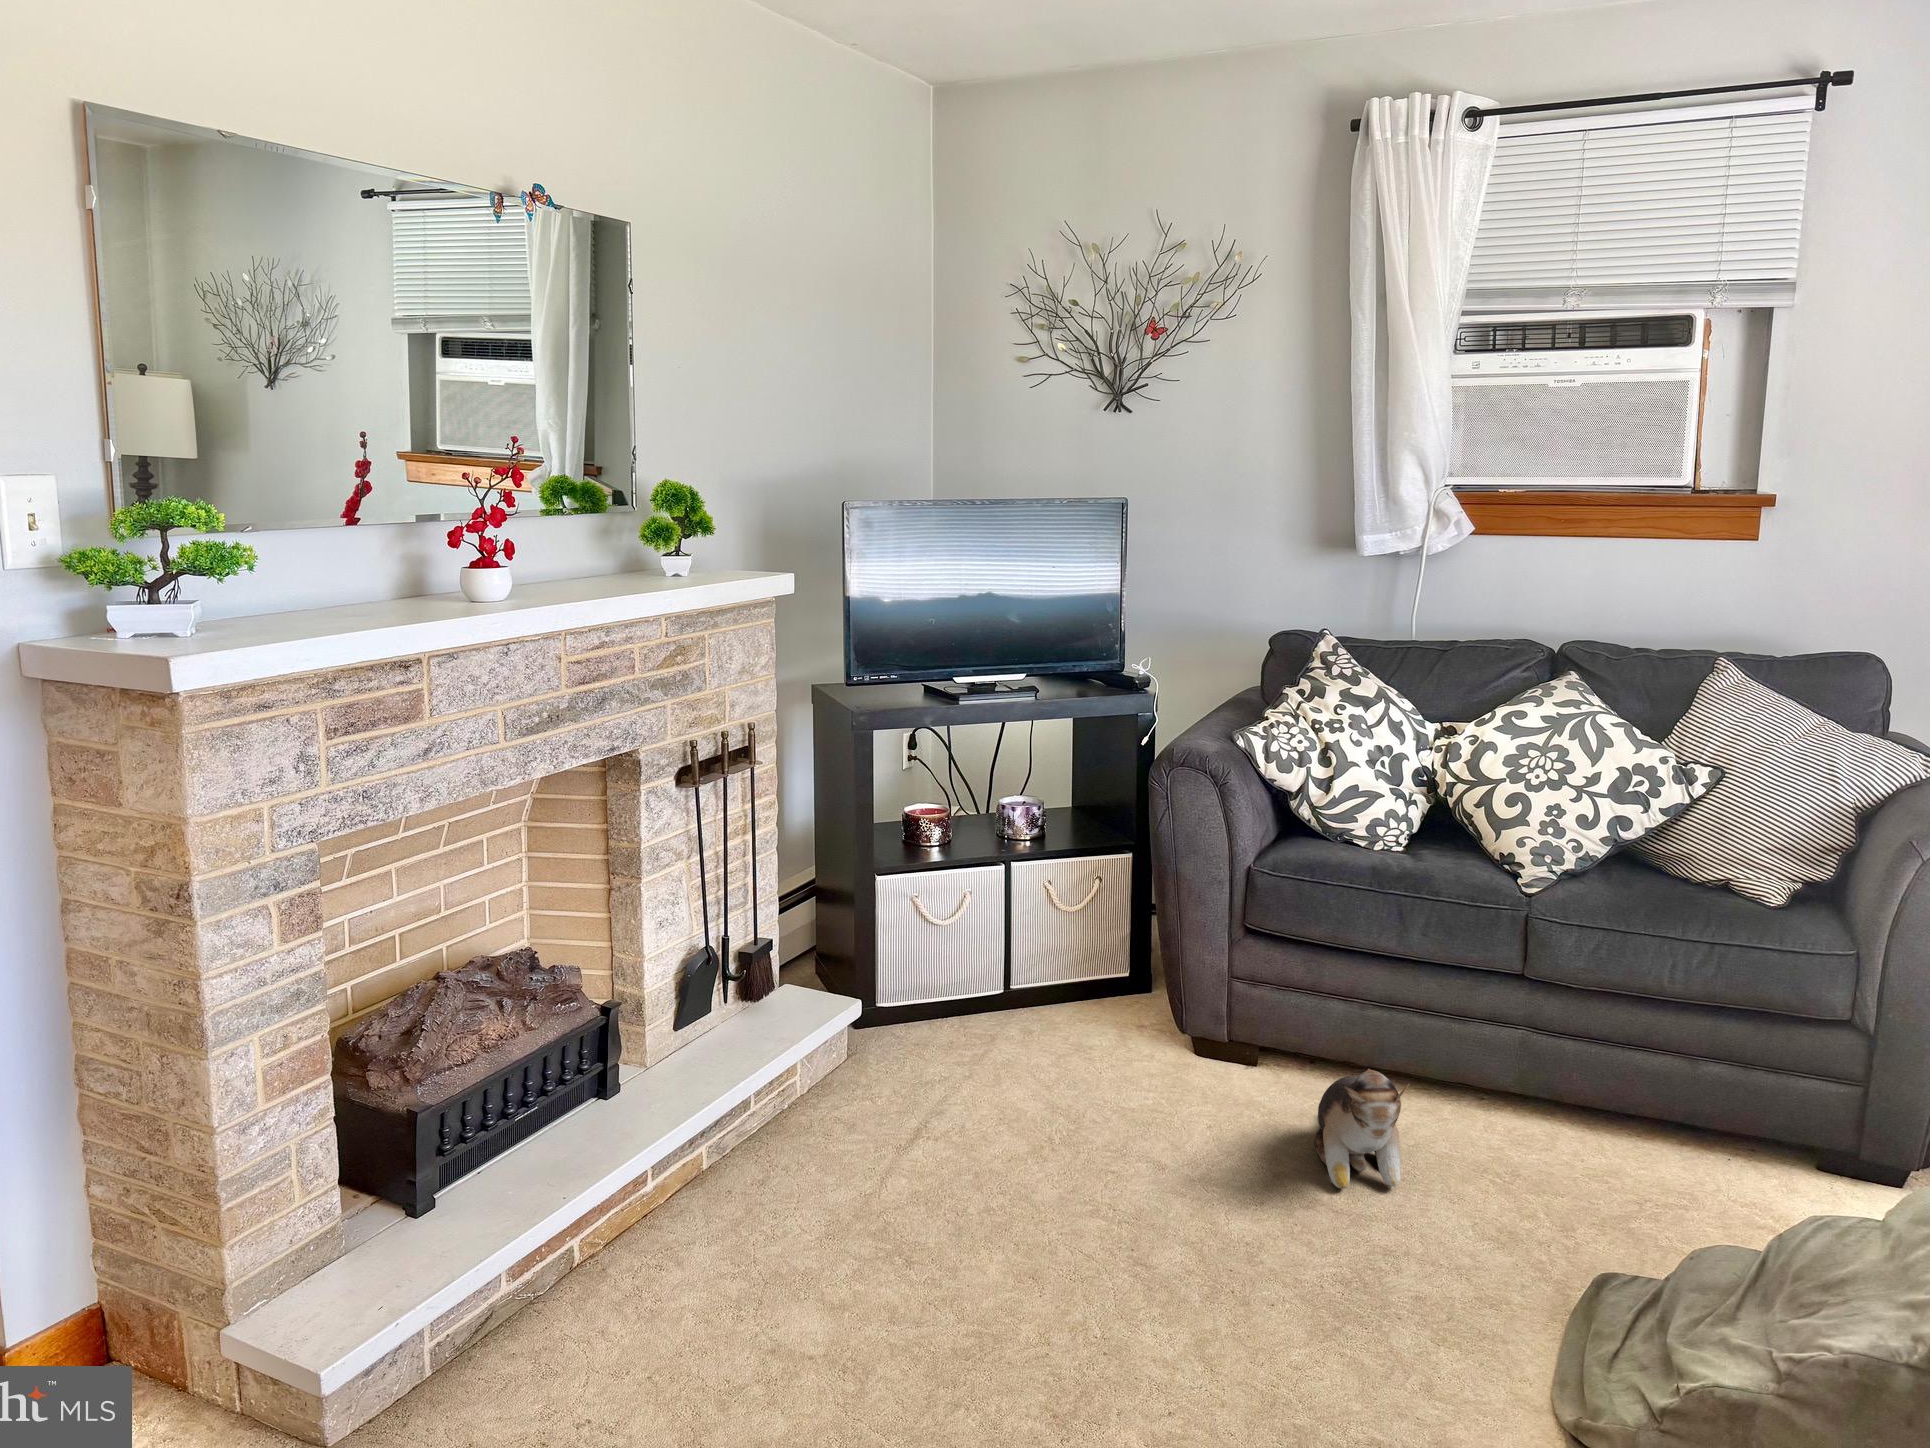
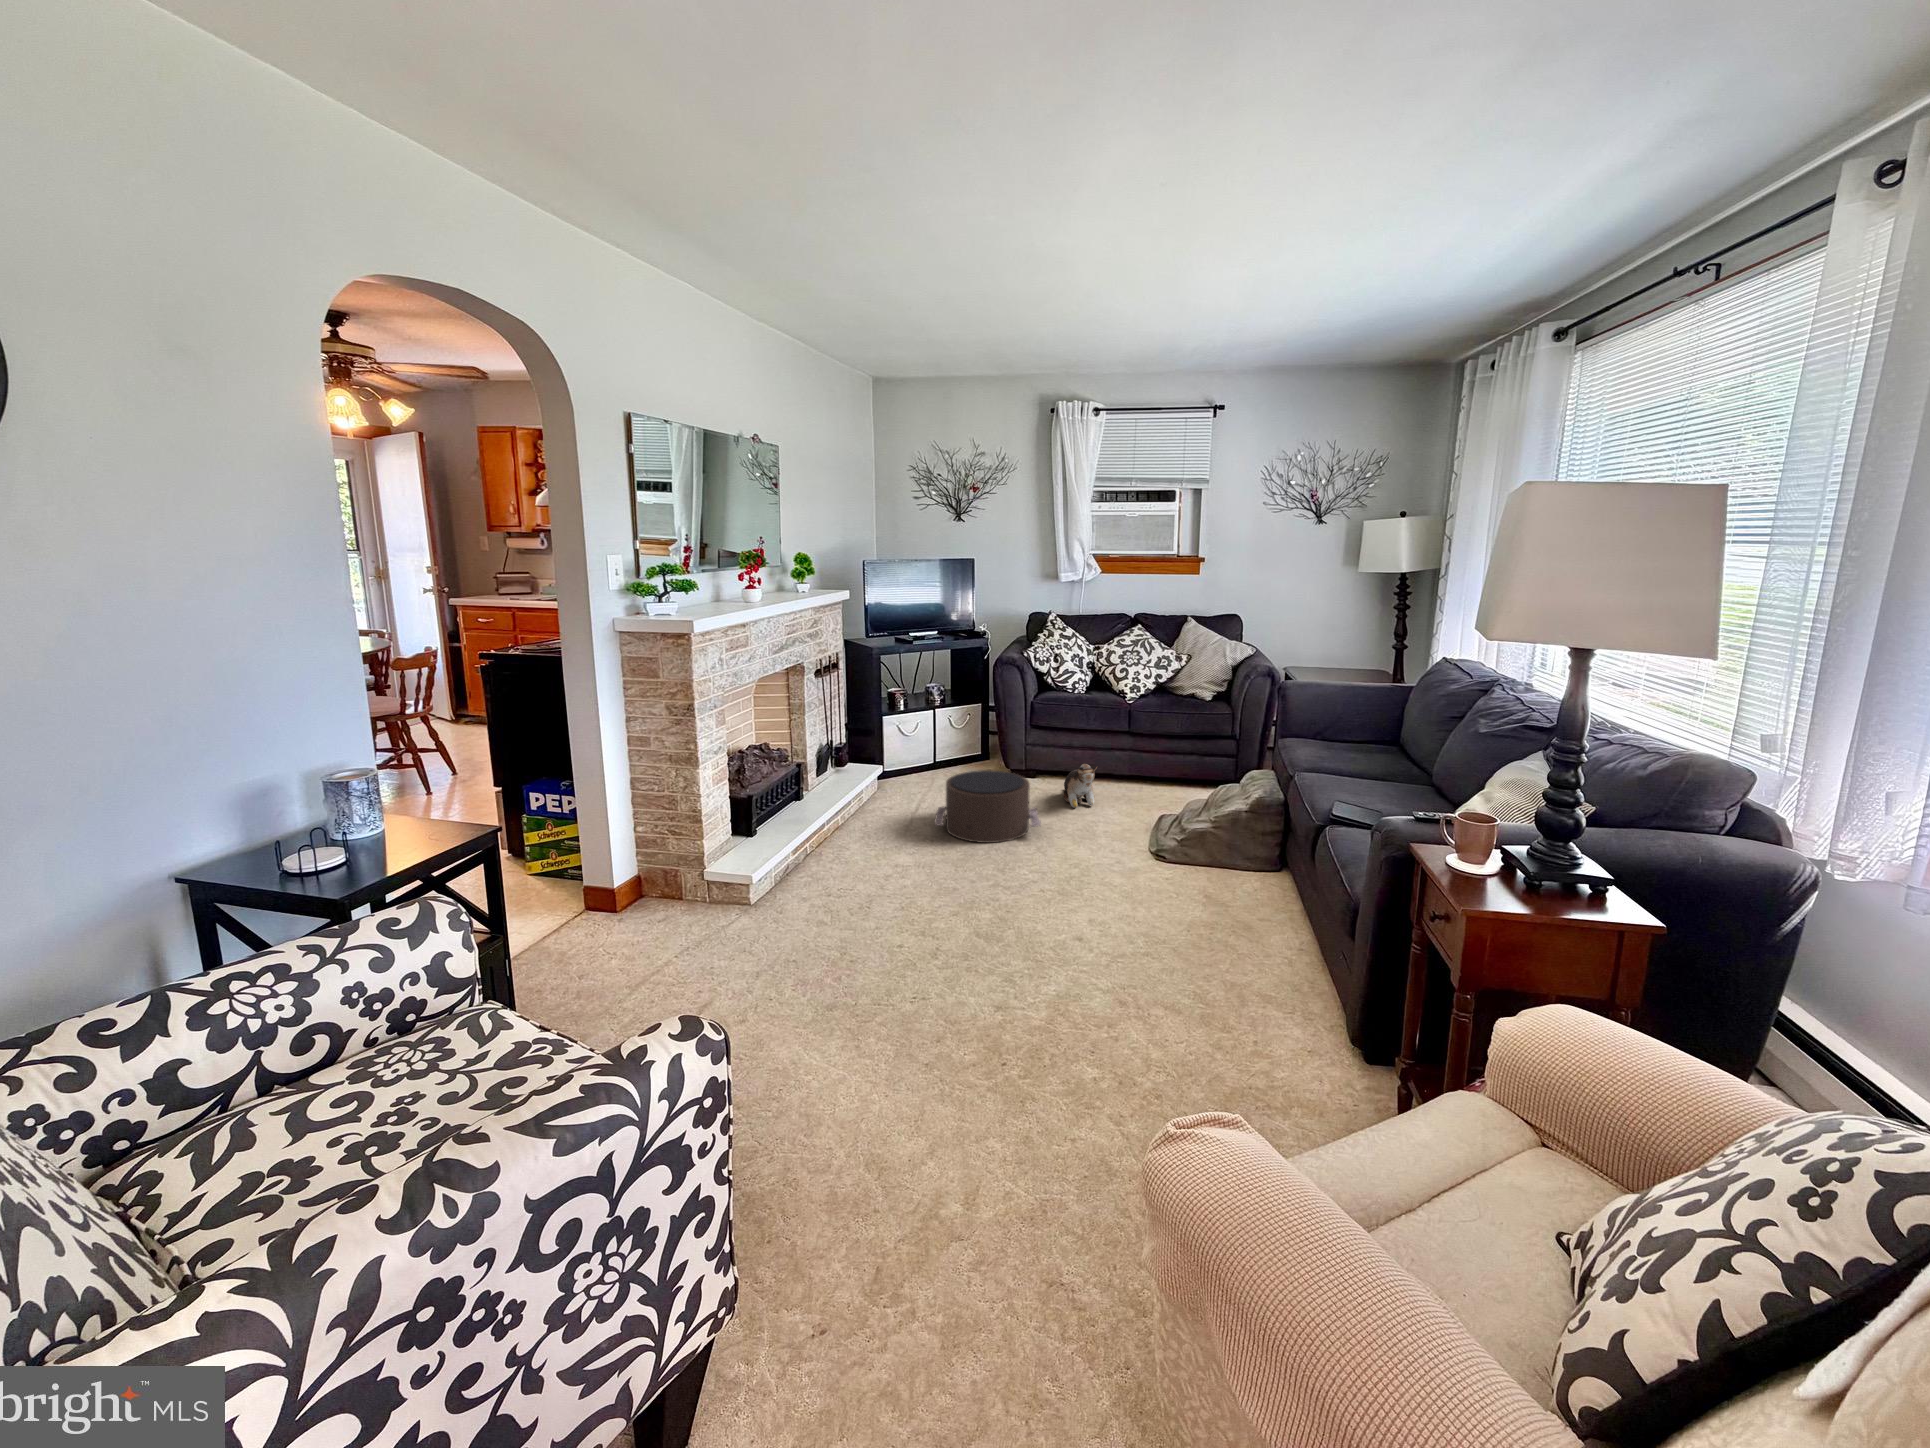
pouf: none [915,1059,1220,1293] -> present [935,770,1041,843]

